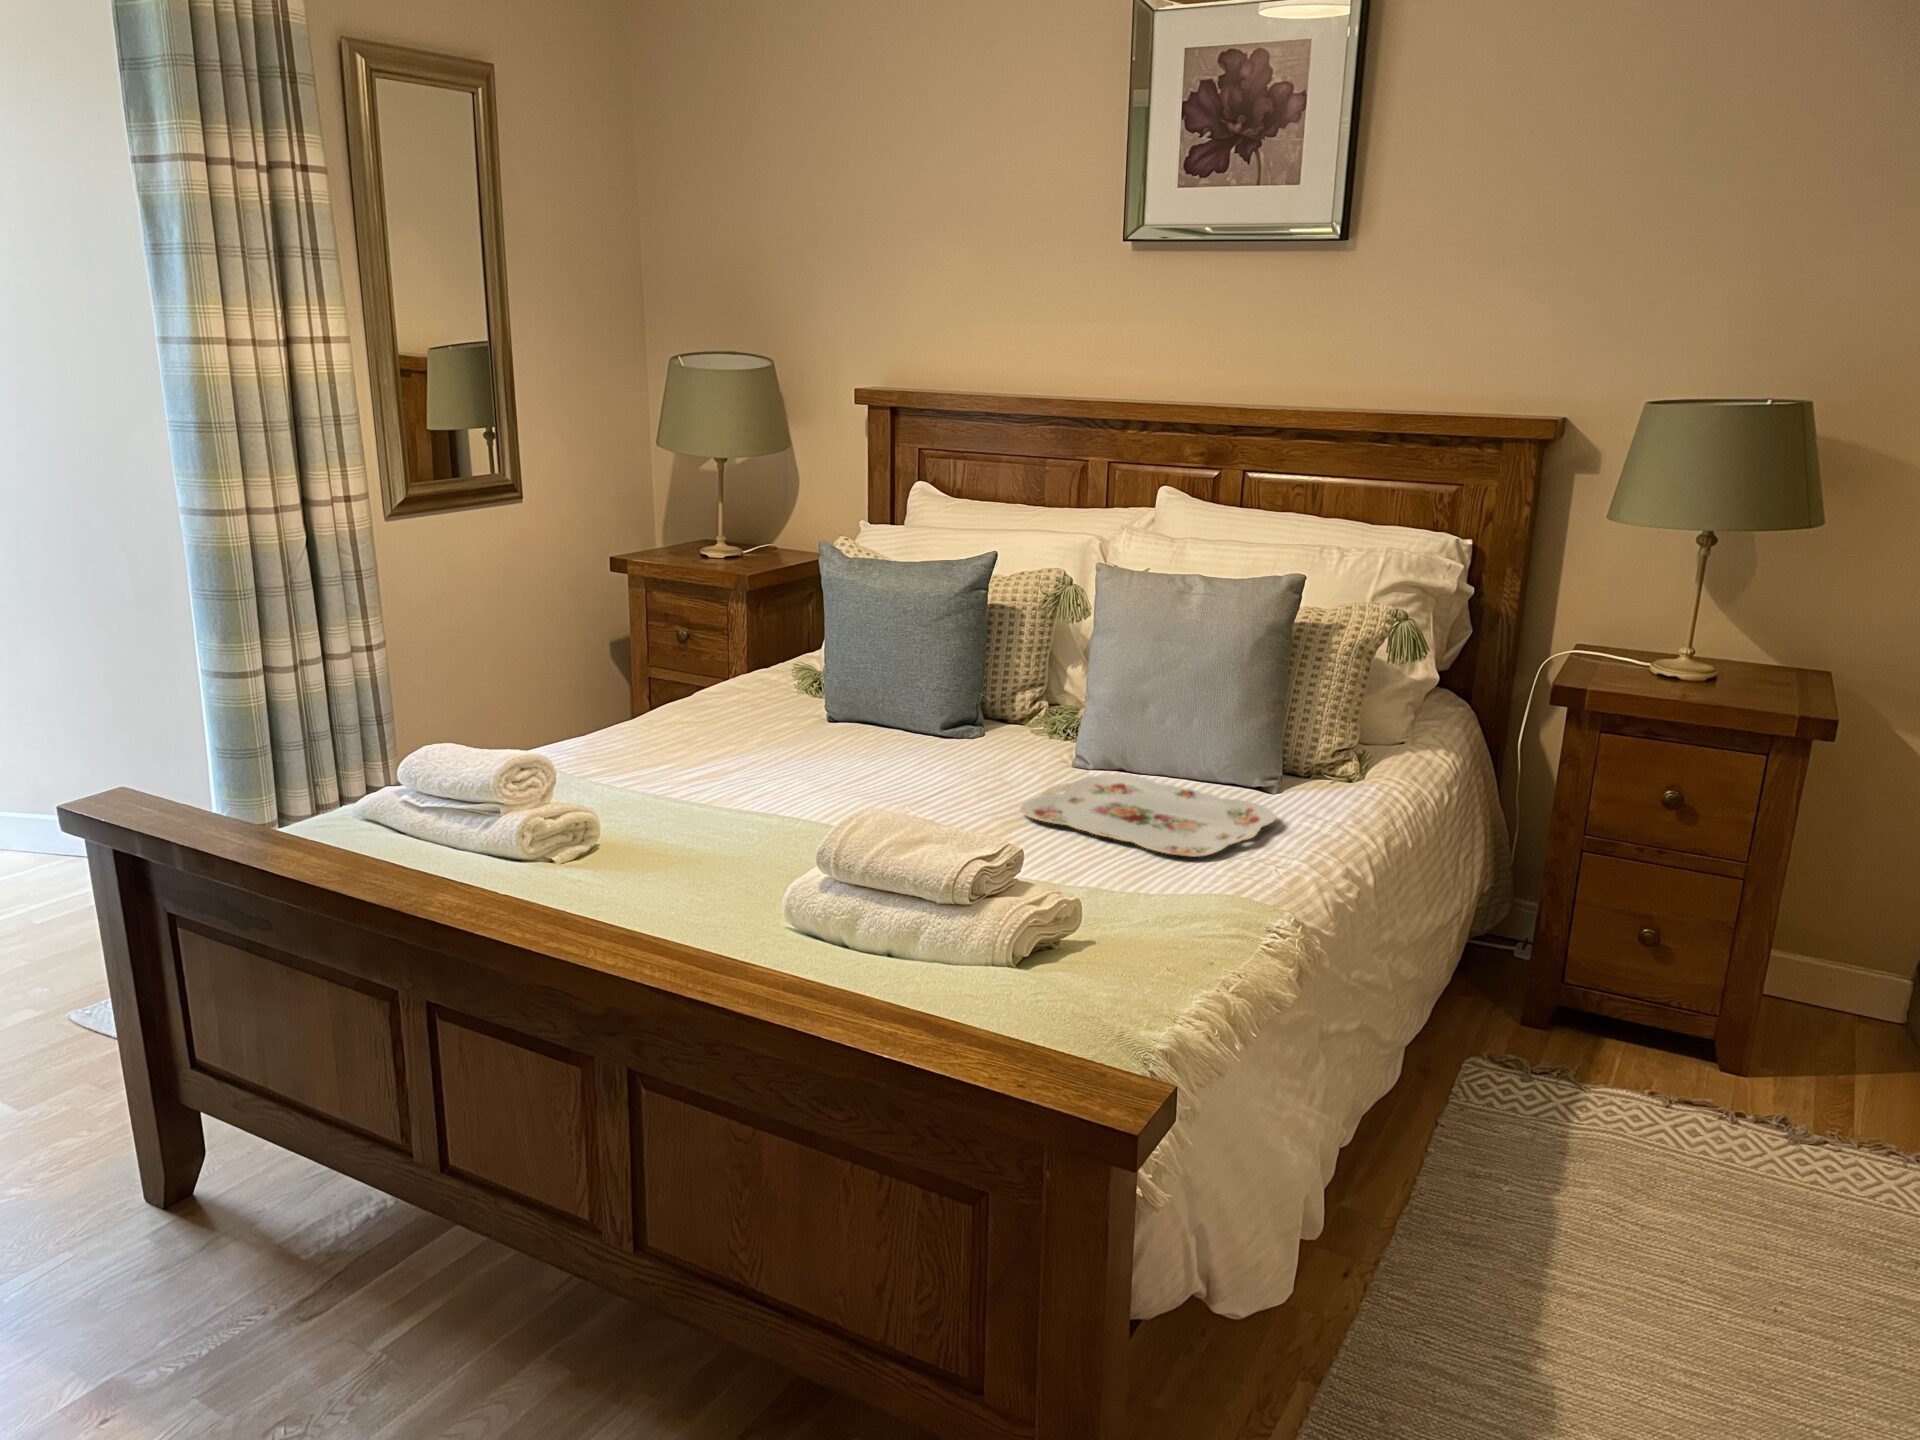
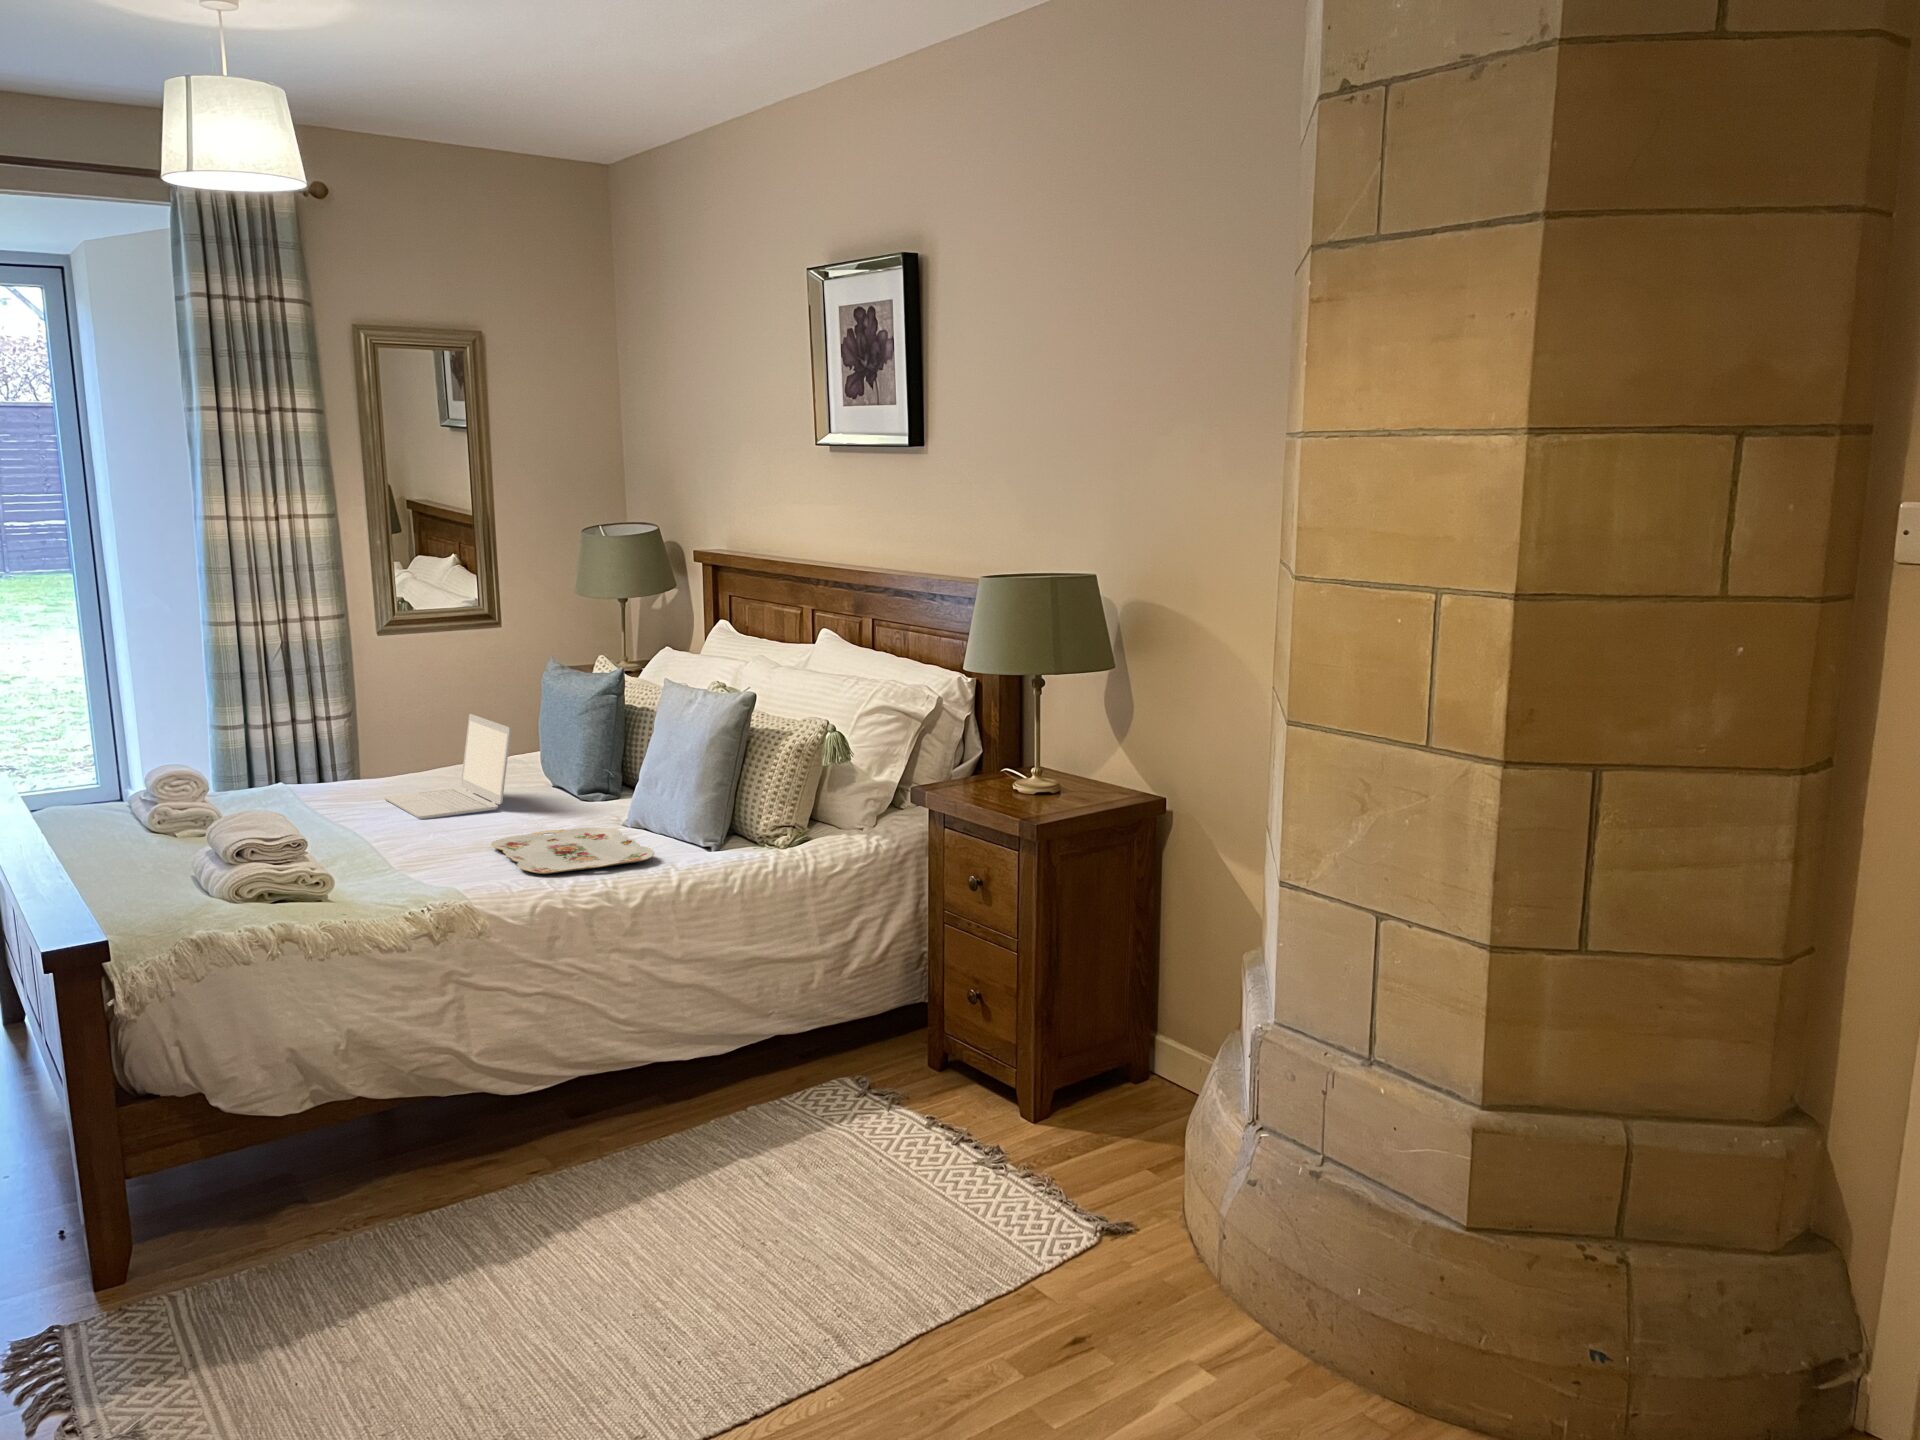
laptop: none [699,624,902,785] -> present [384,714,511,819]

